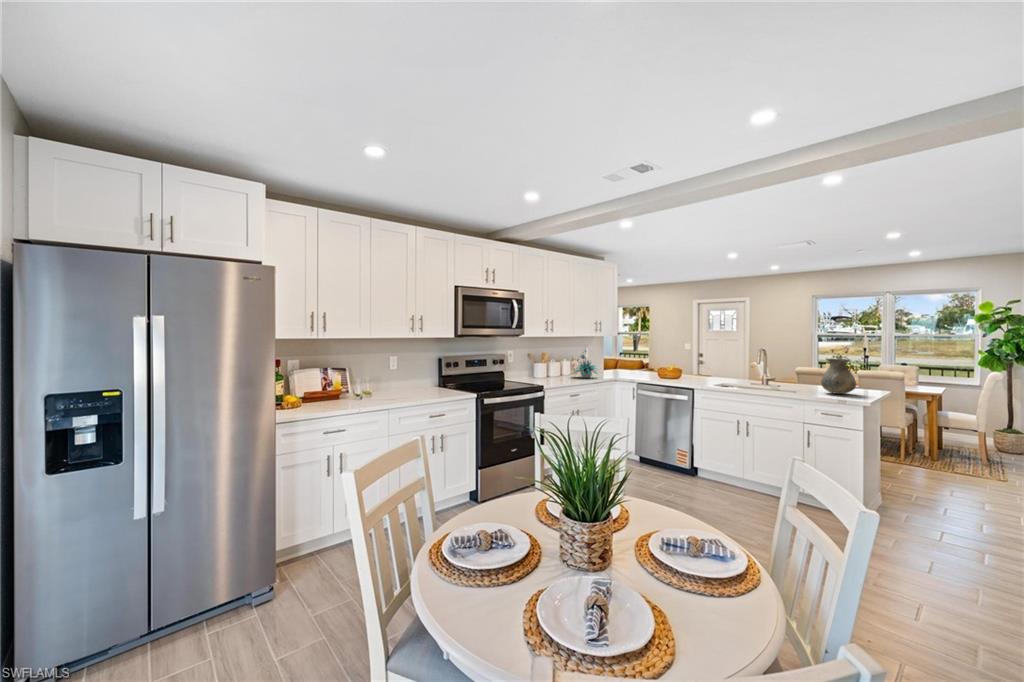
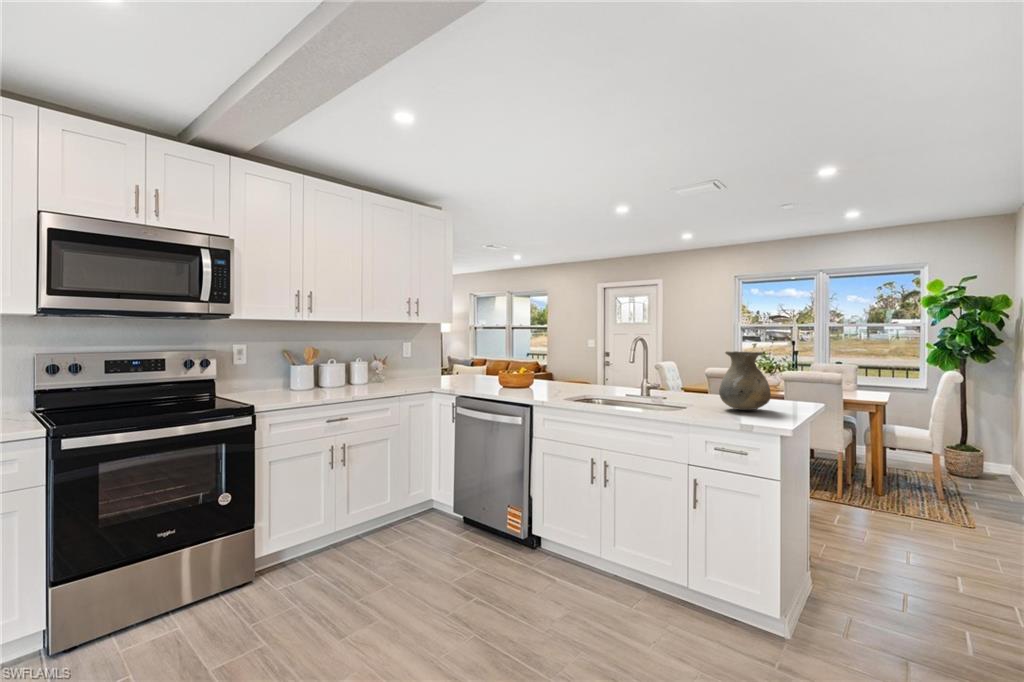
plant: present [575,350,597,378] -> none [358,338,405,389]

